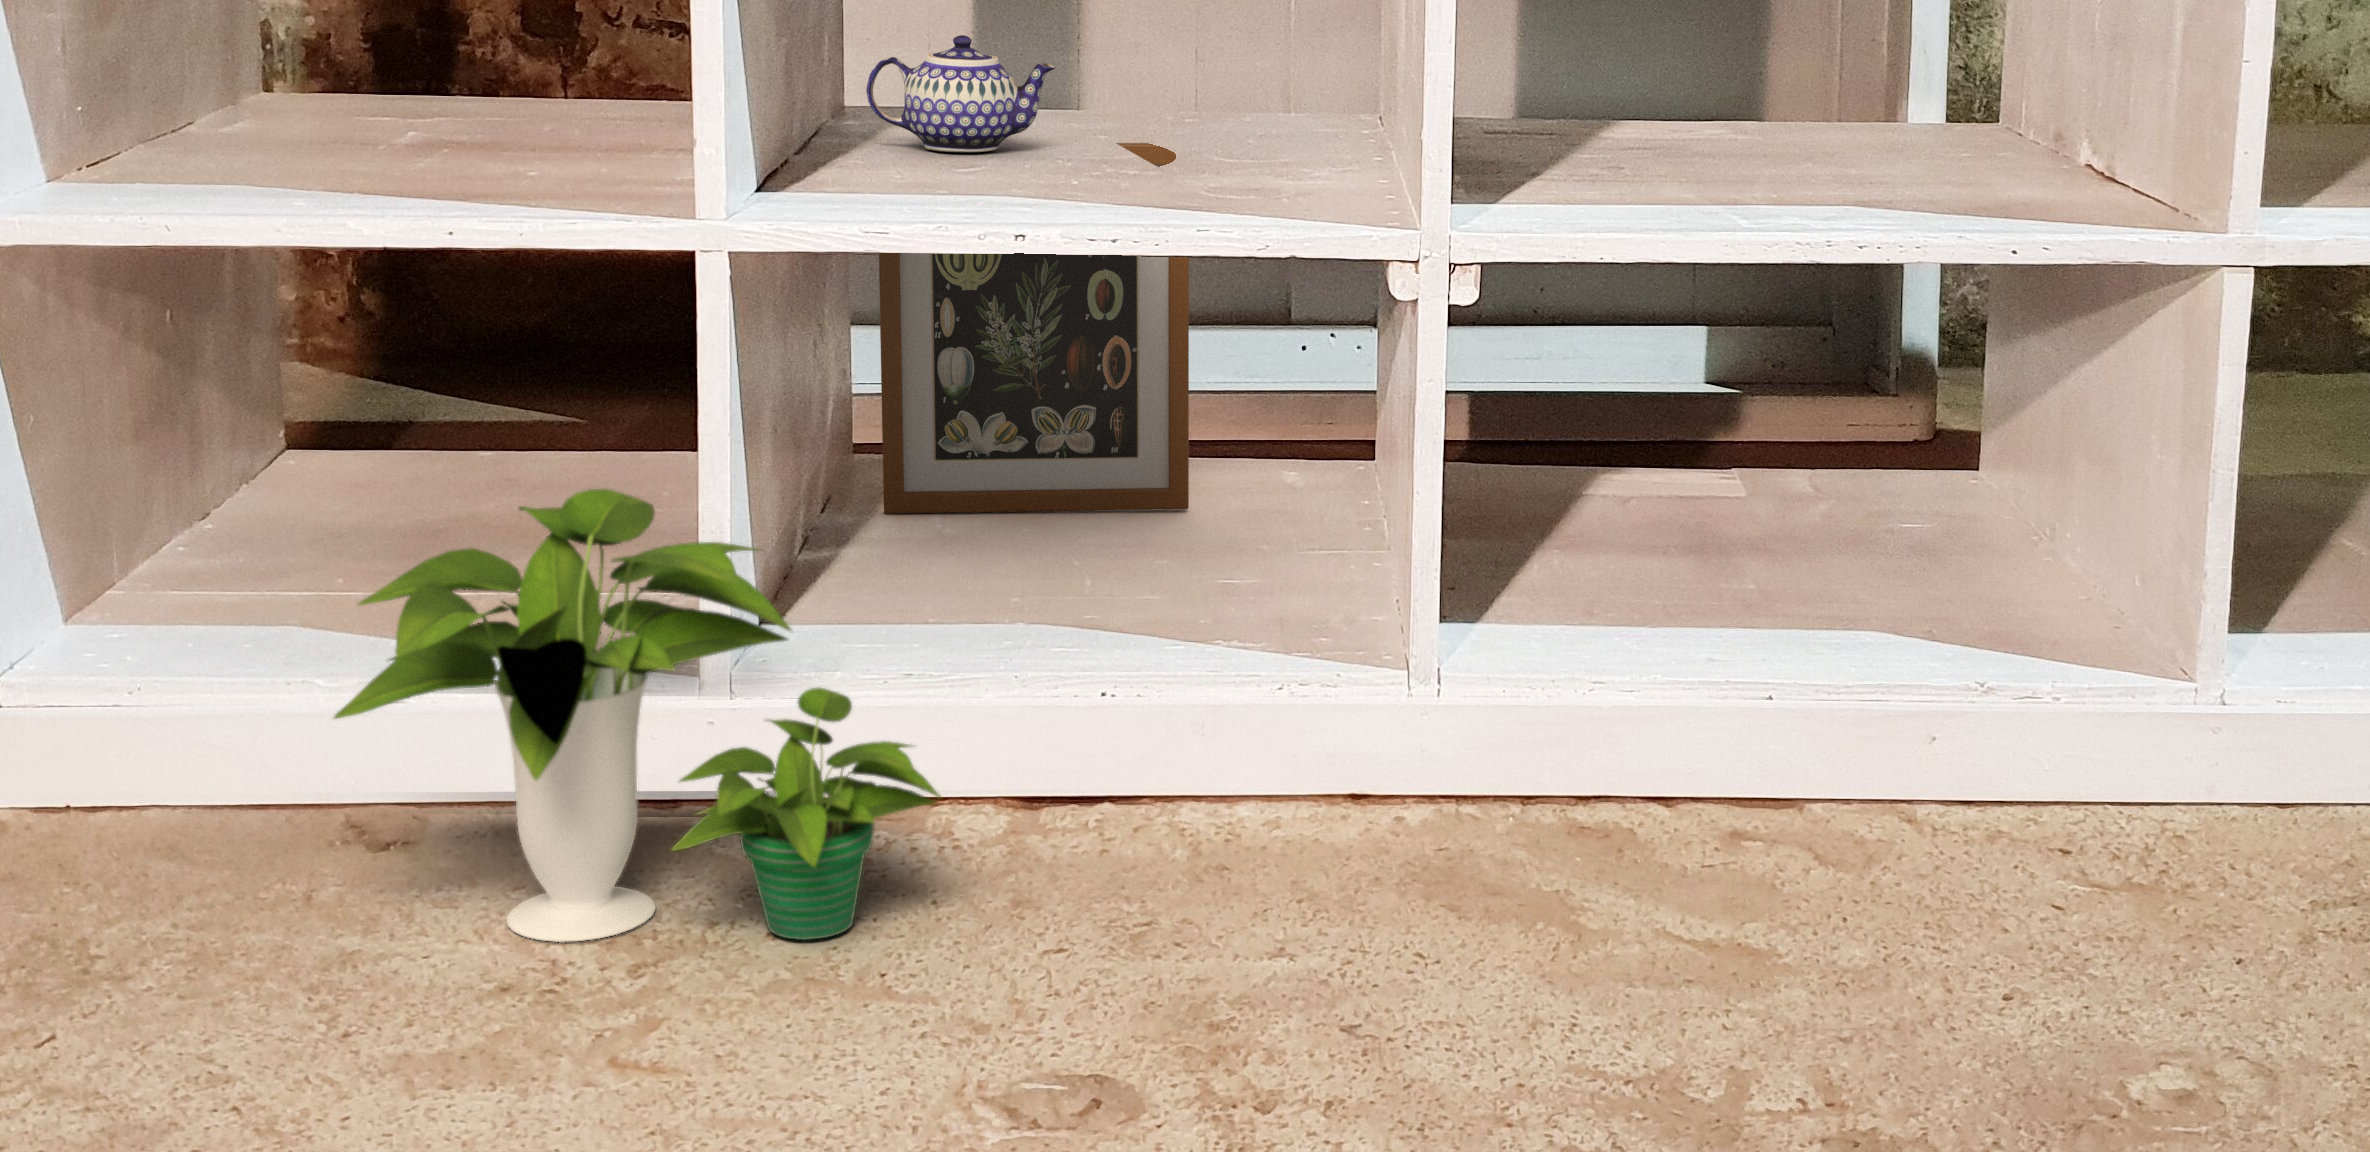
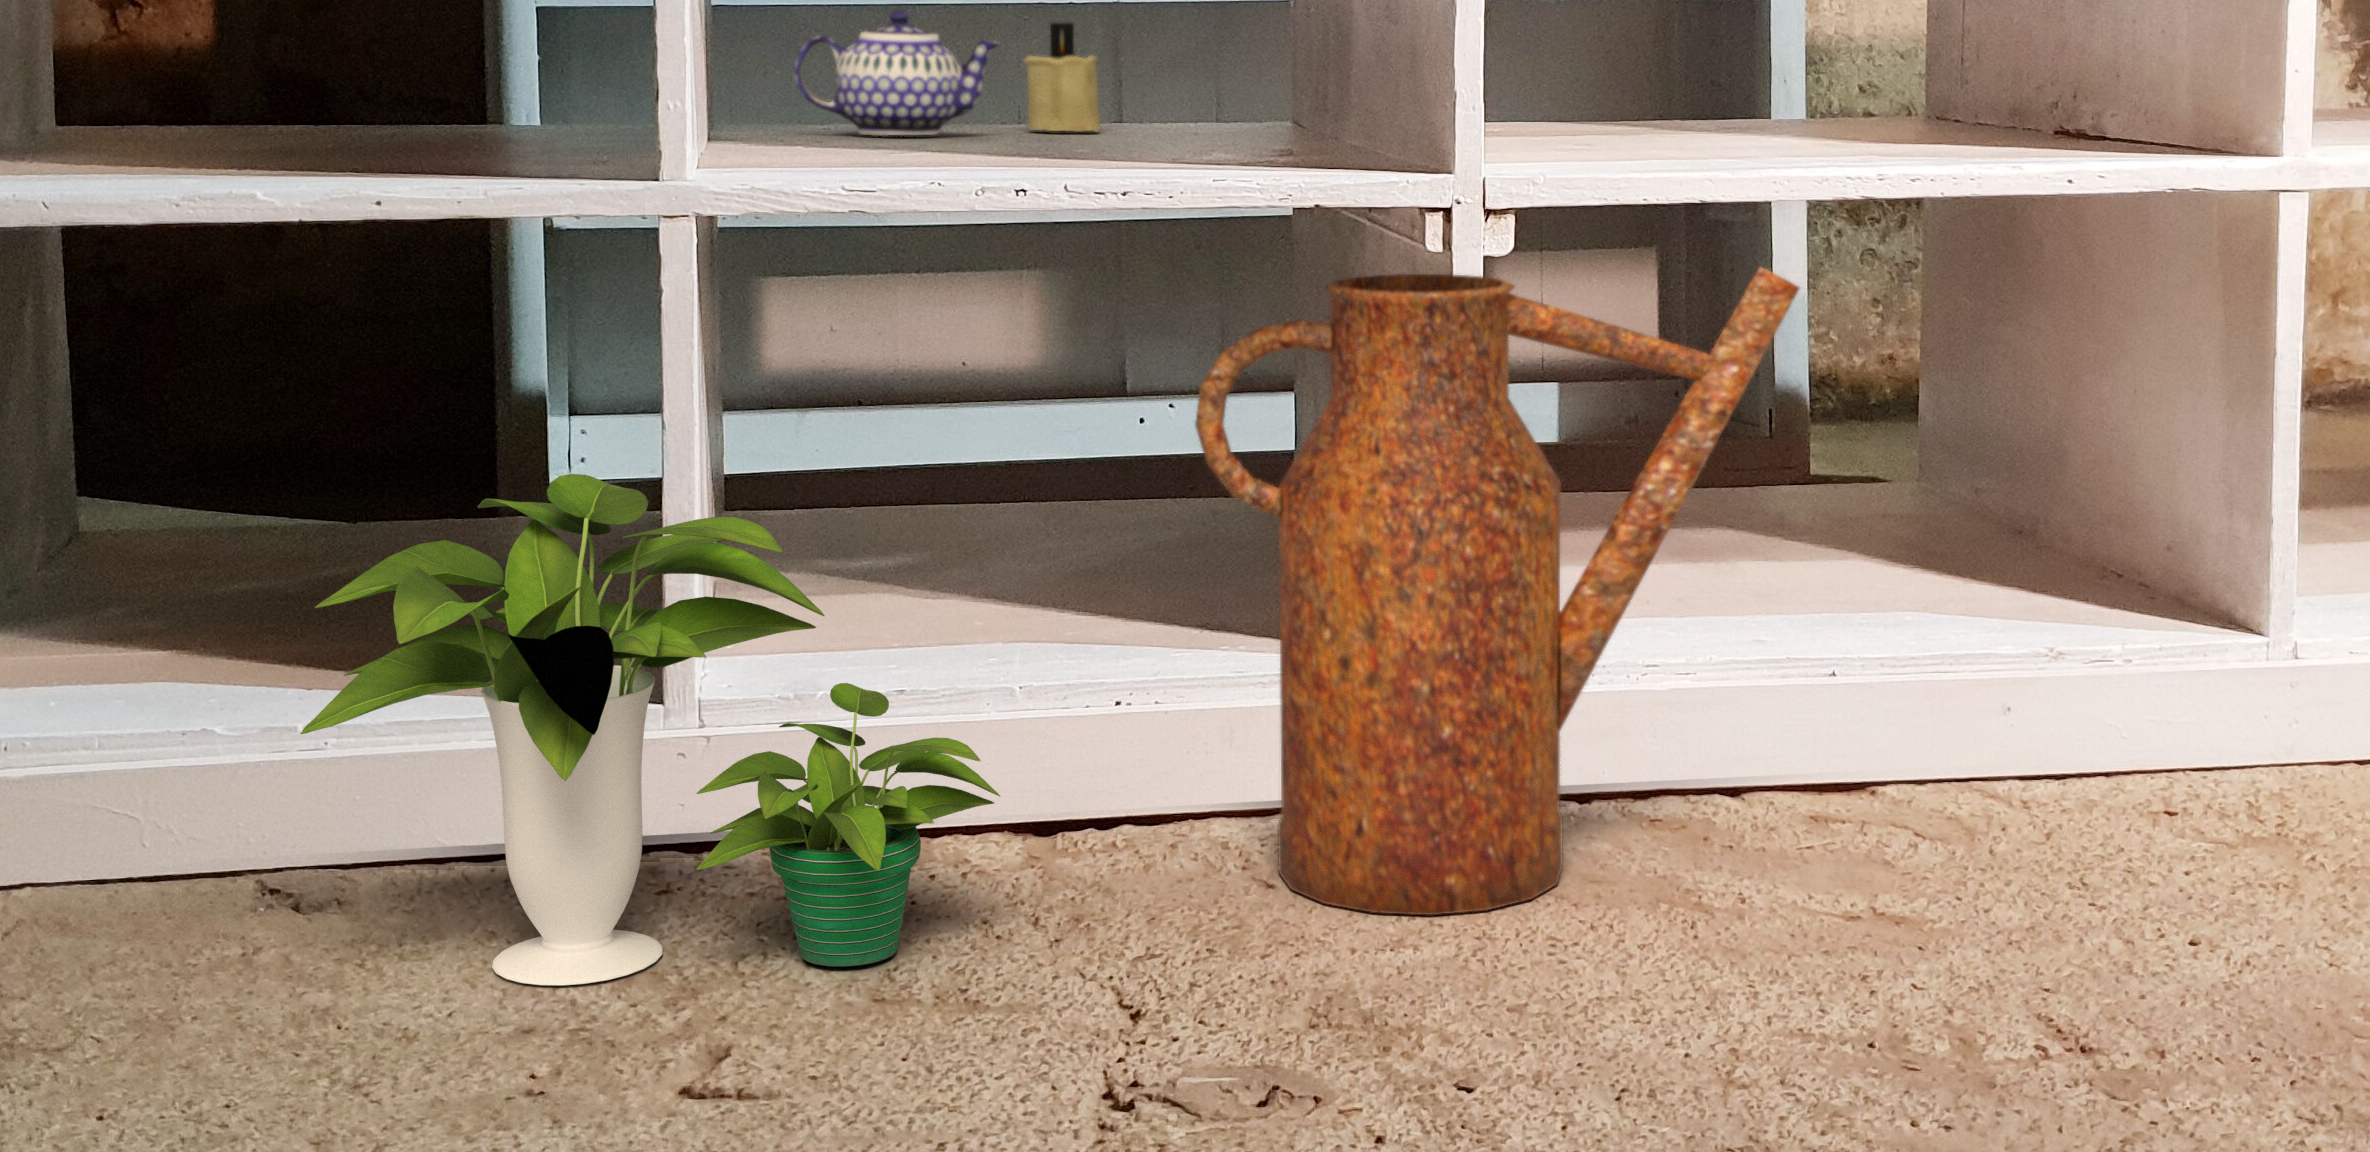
candle: none [1091,39,1162,143] -> present [1024,23,1100,131]
picture frame: present [879,143,1189,514] -> none [791,134,1134,550]
watering can: none [1149,330,1709,920] -> present [1195,267,1800,915]

